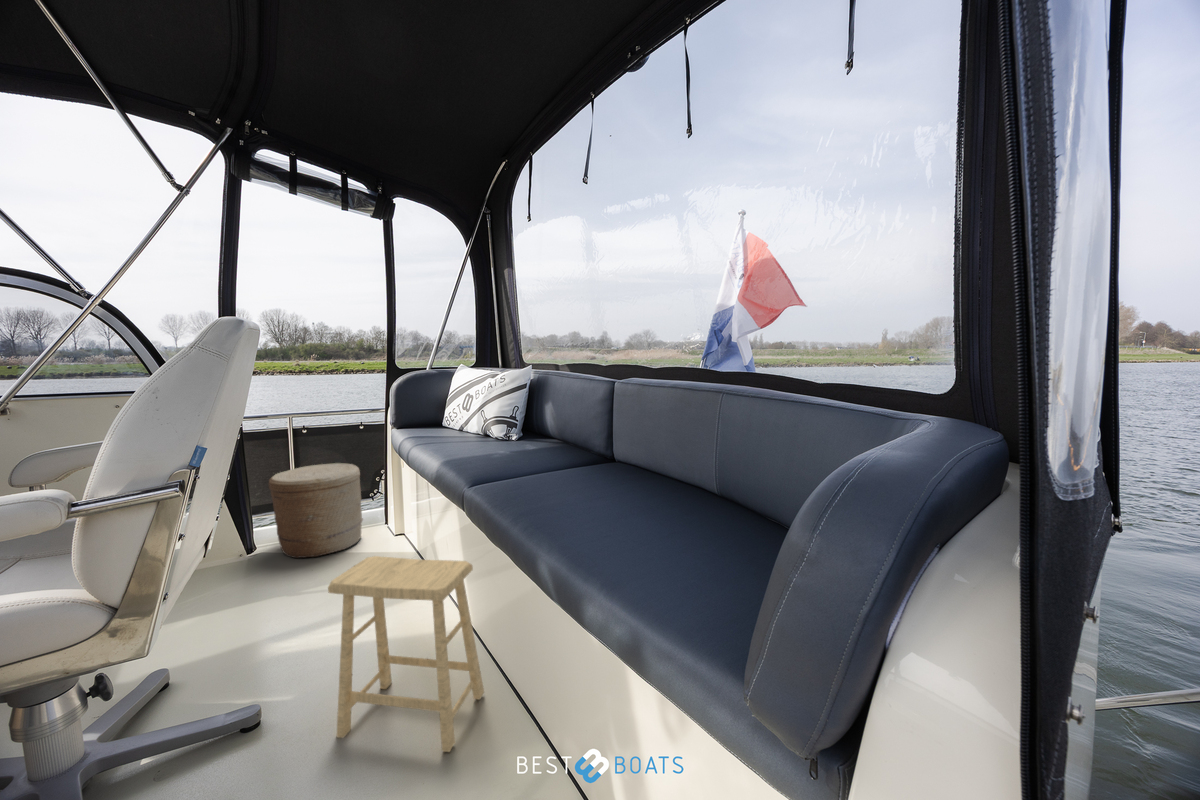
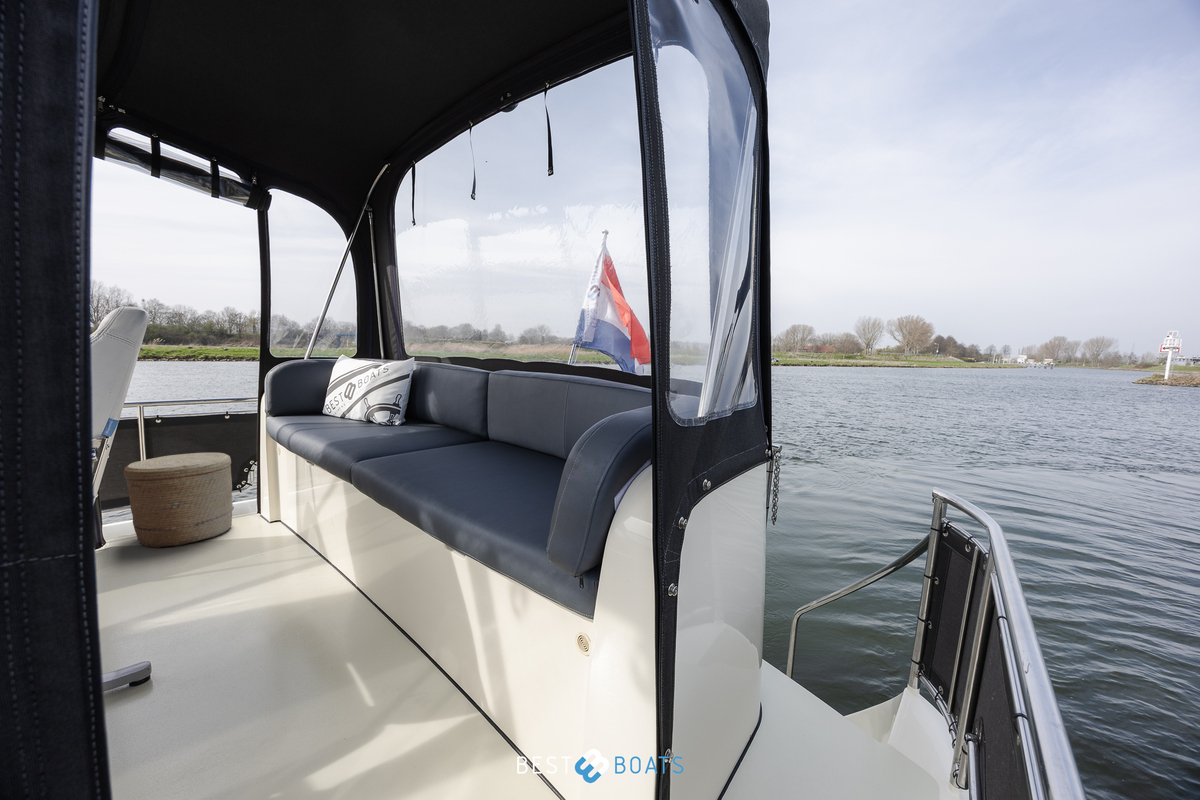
footstool: present [328,556,484,752] -> none [222,516,370,675]

